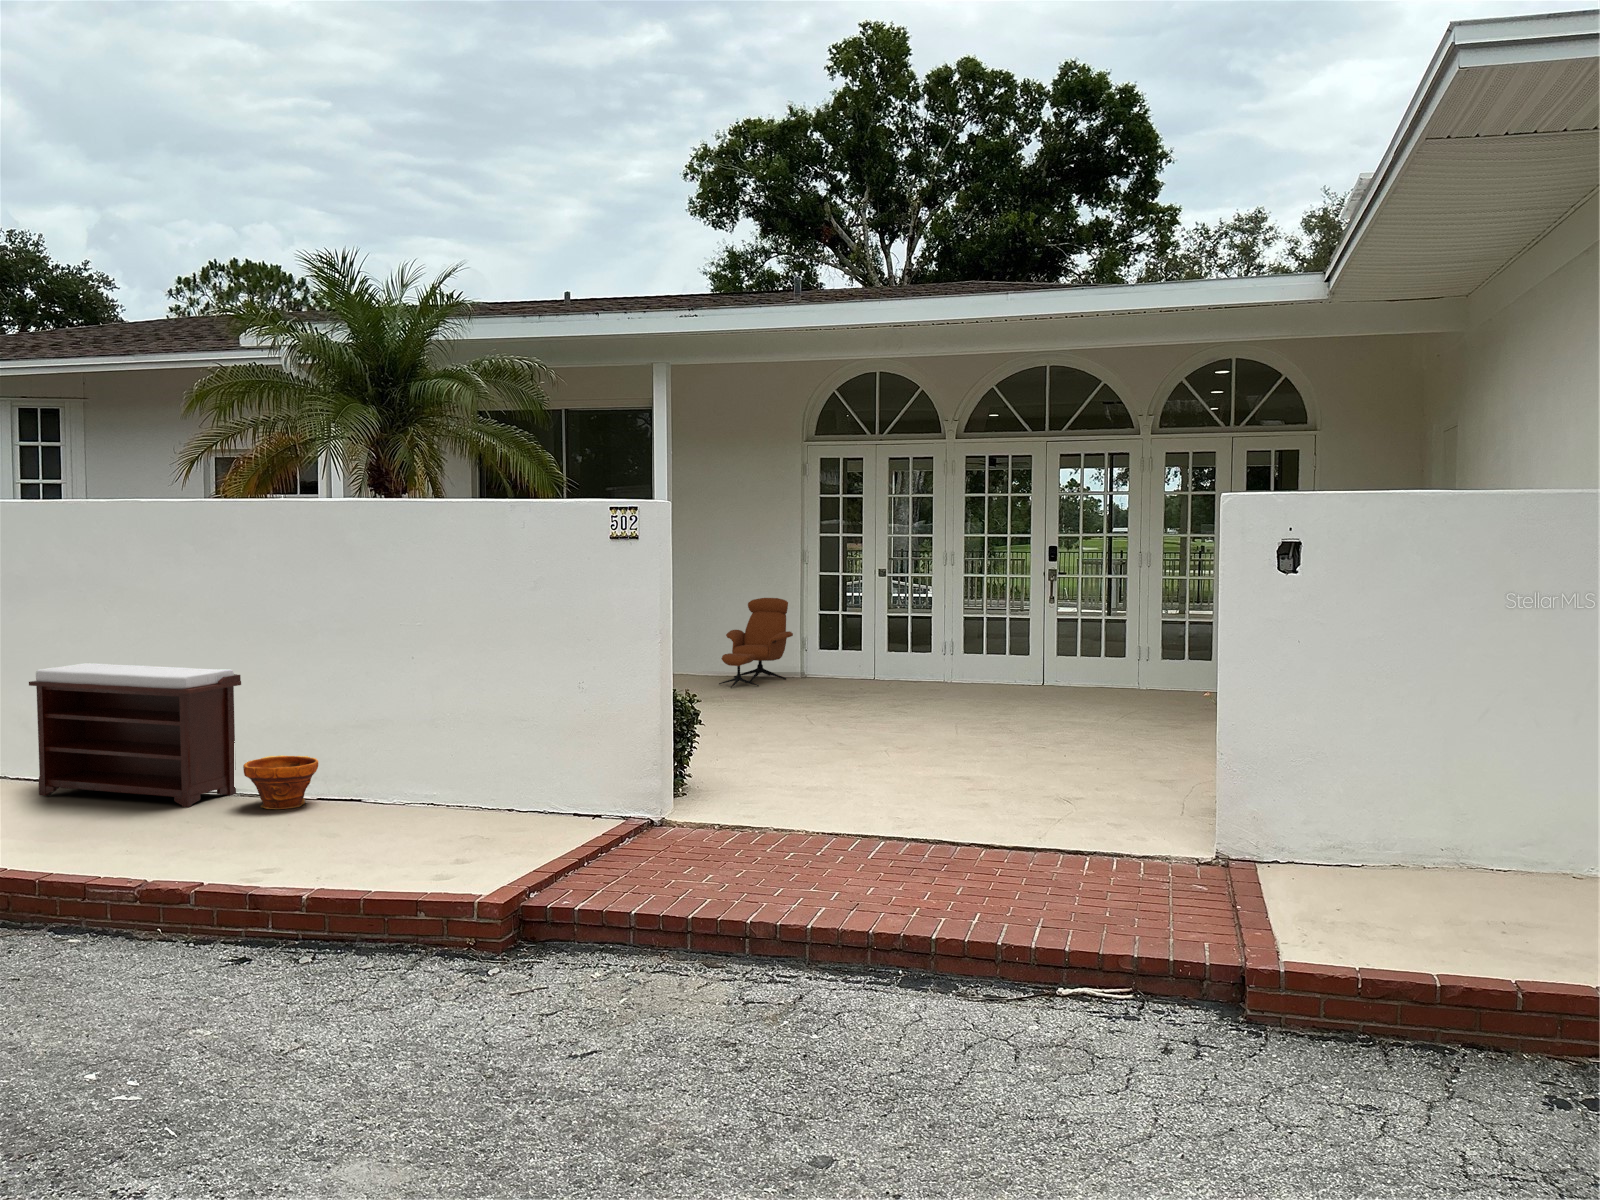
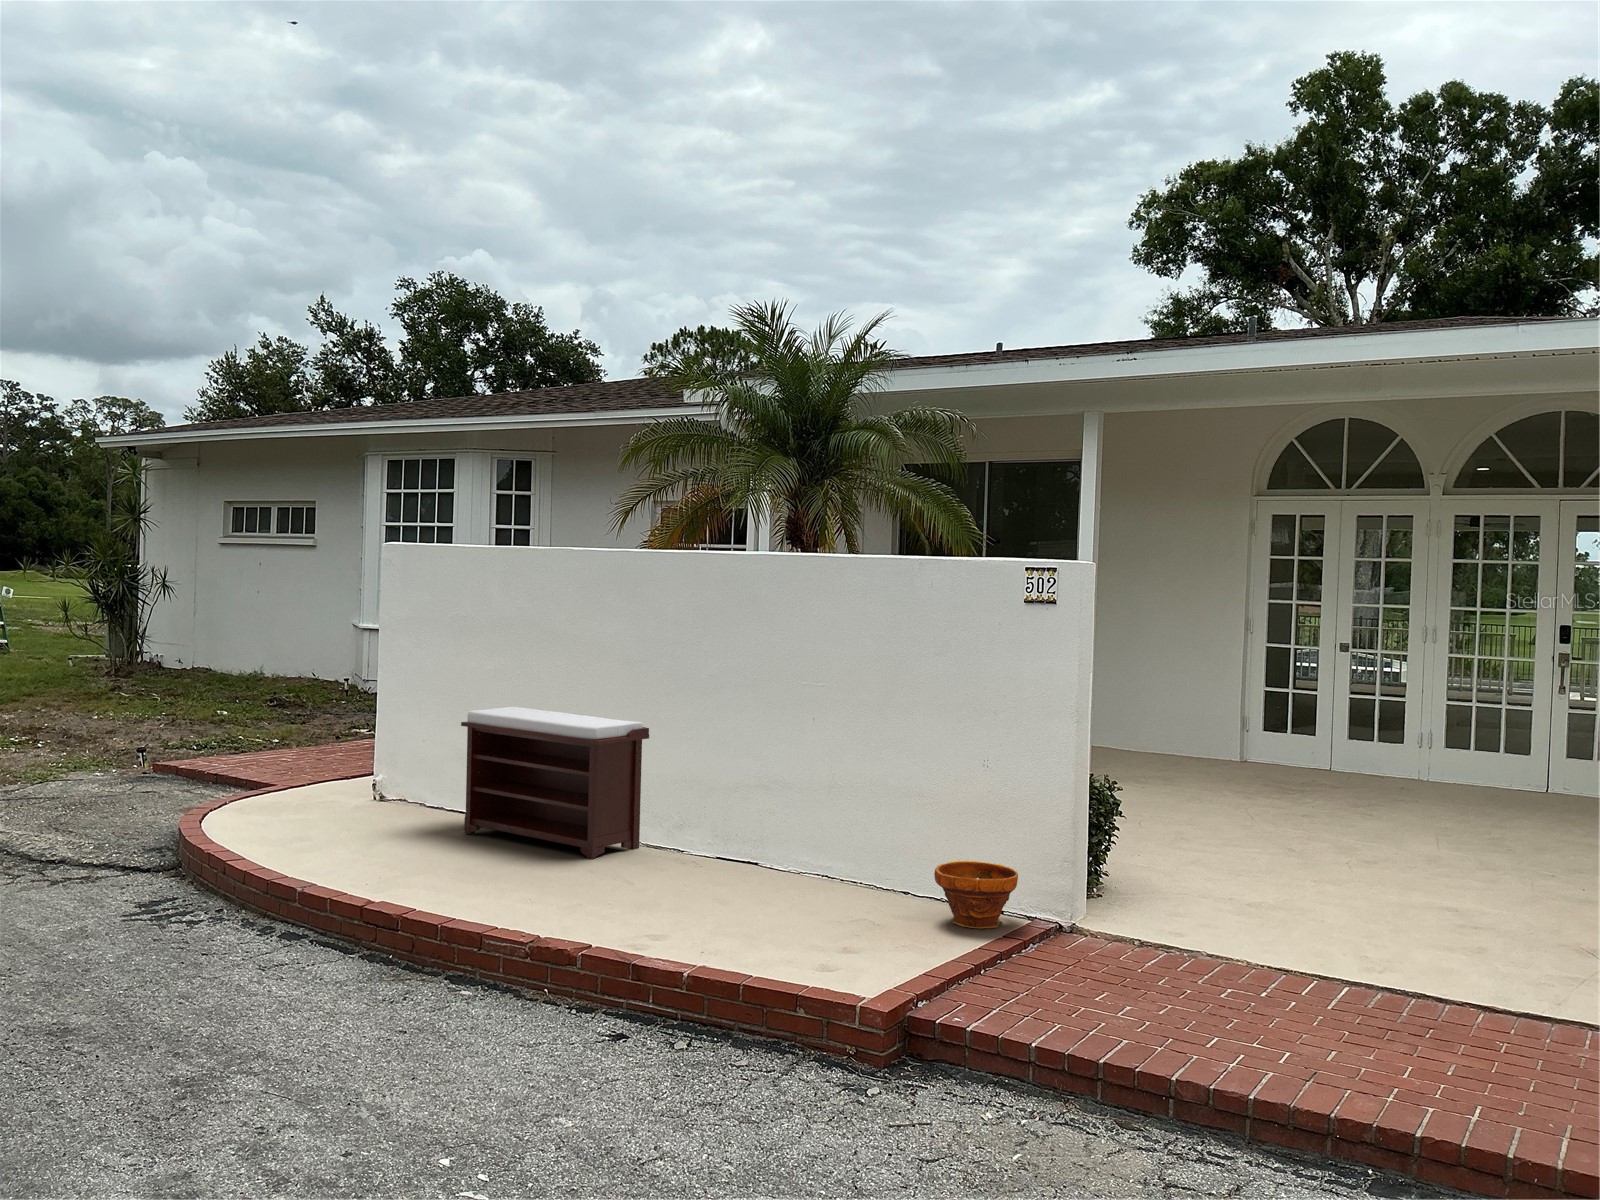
lounge chair: present [719,598,793,688] -> none [1146,670,1234,769]
planter: present [243,755,318,809] -> present [934,860,1018,929]

